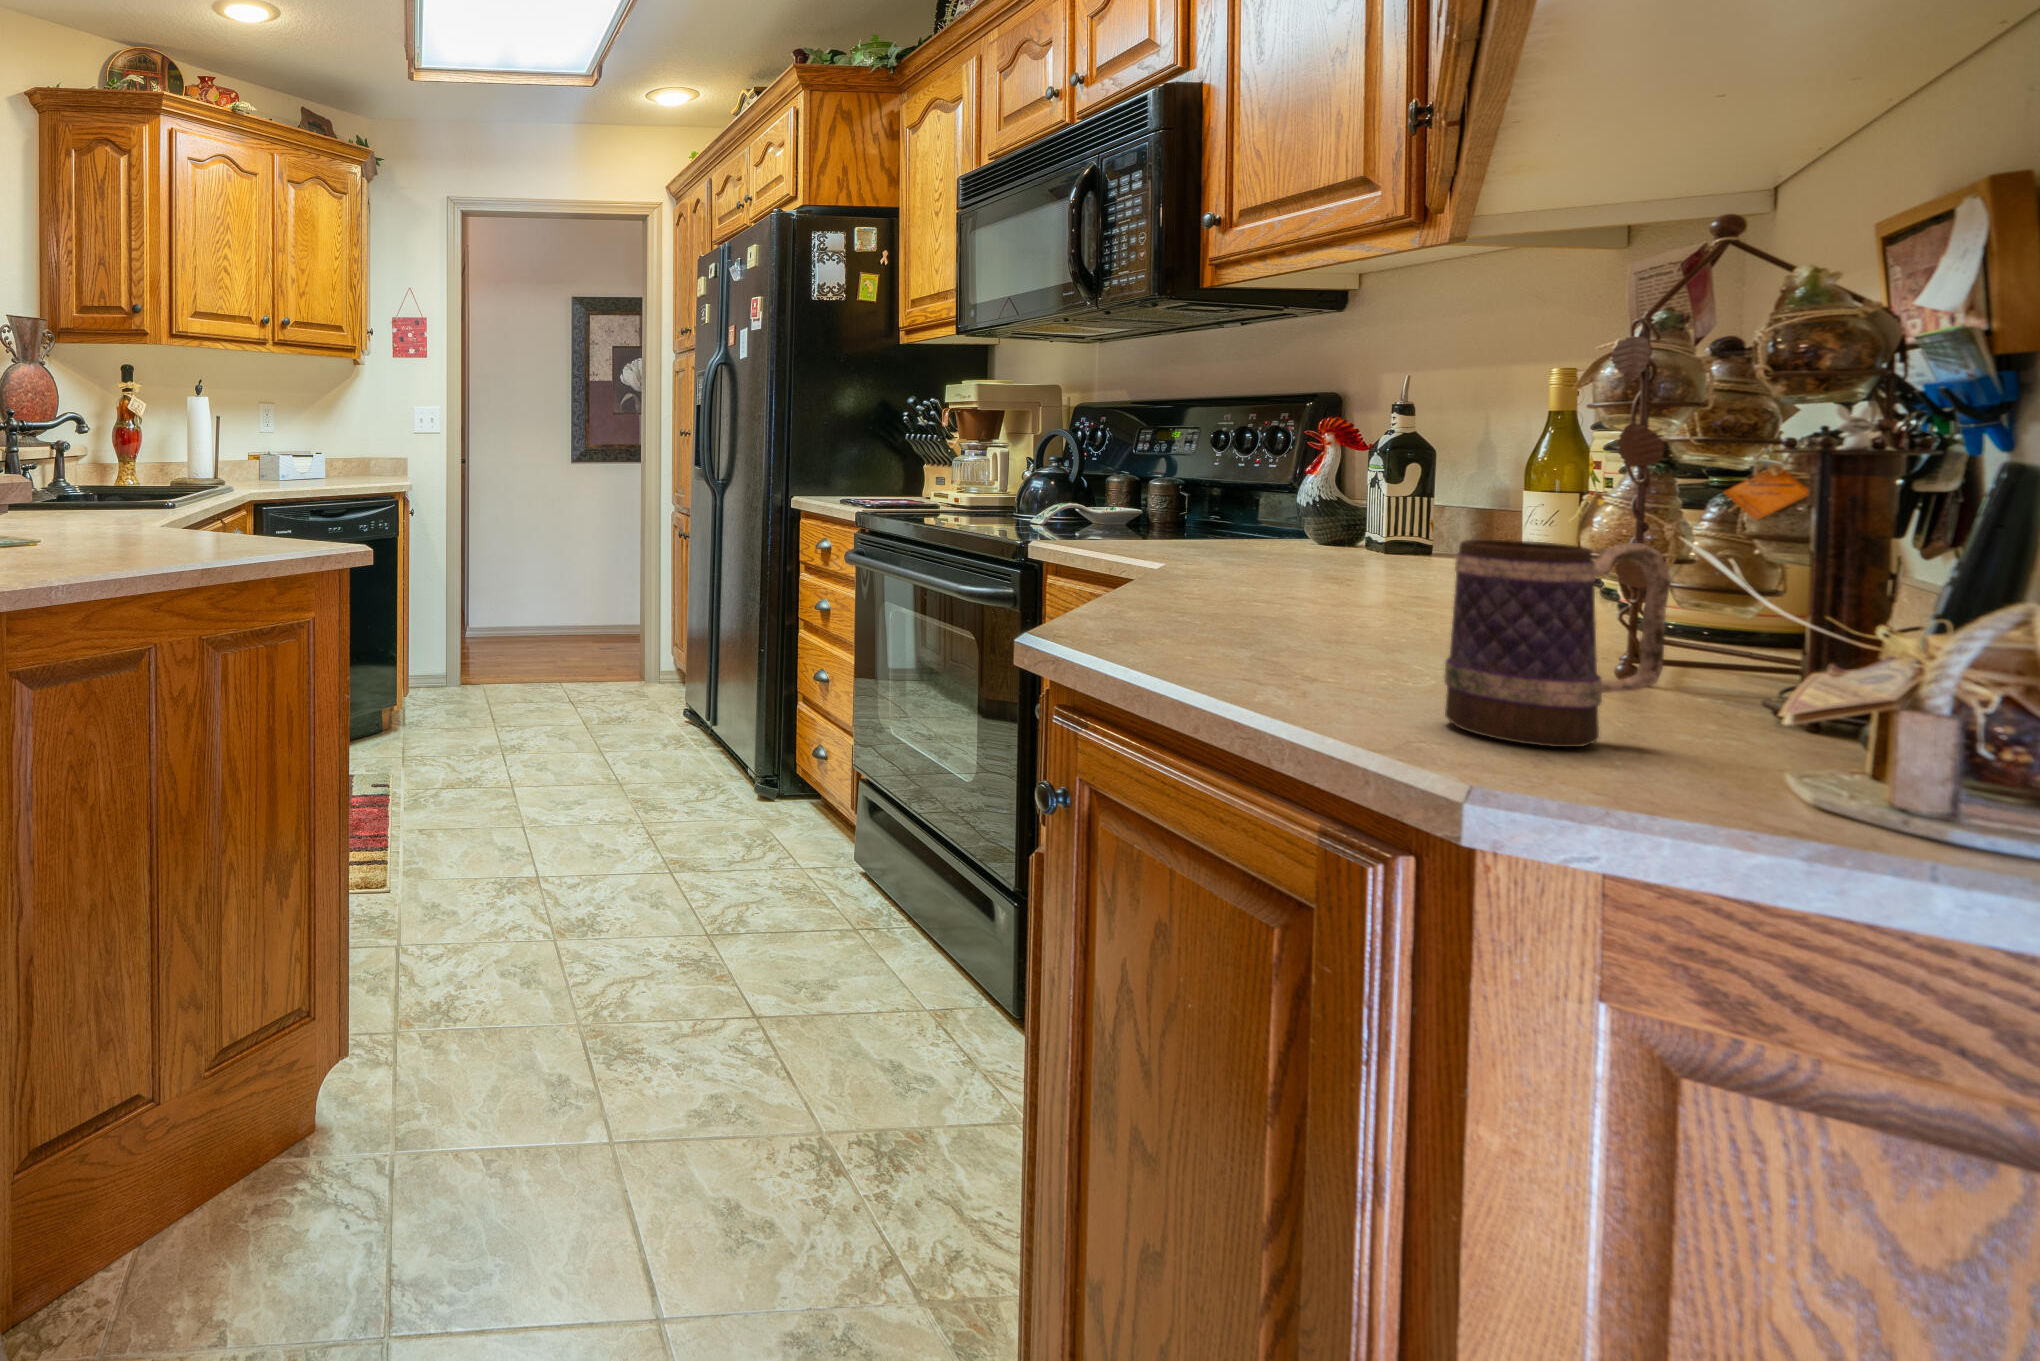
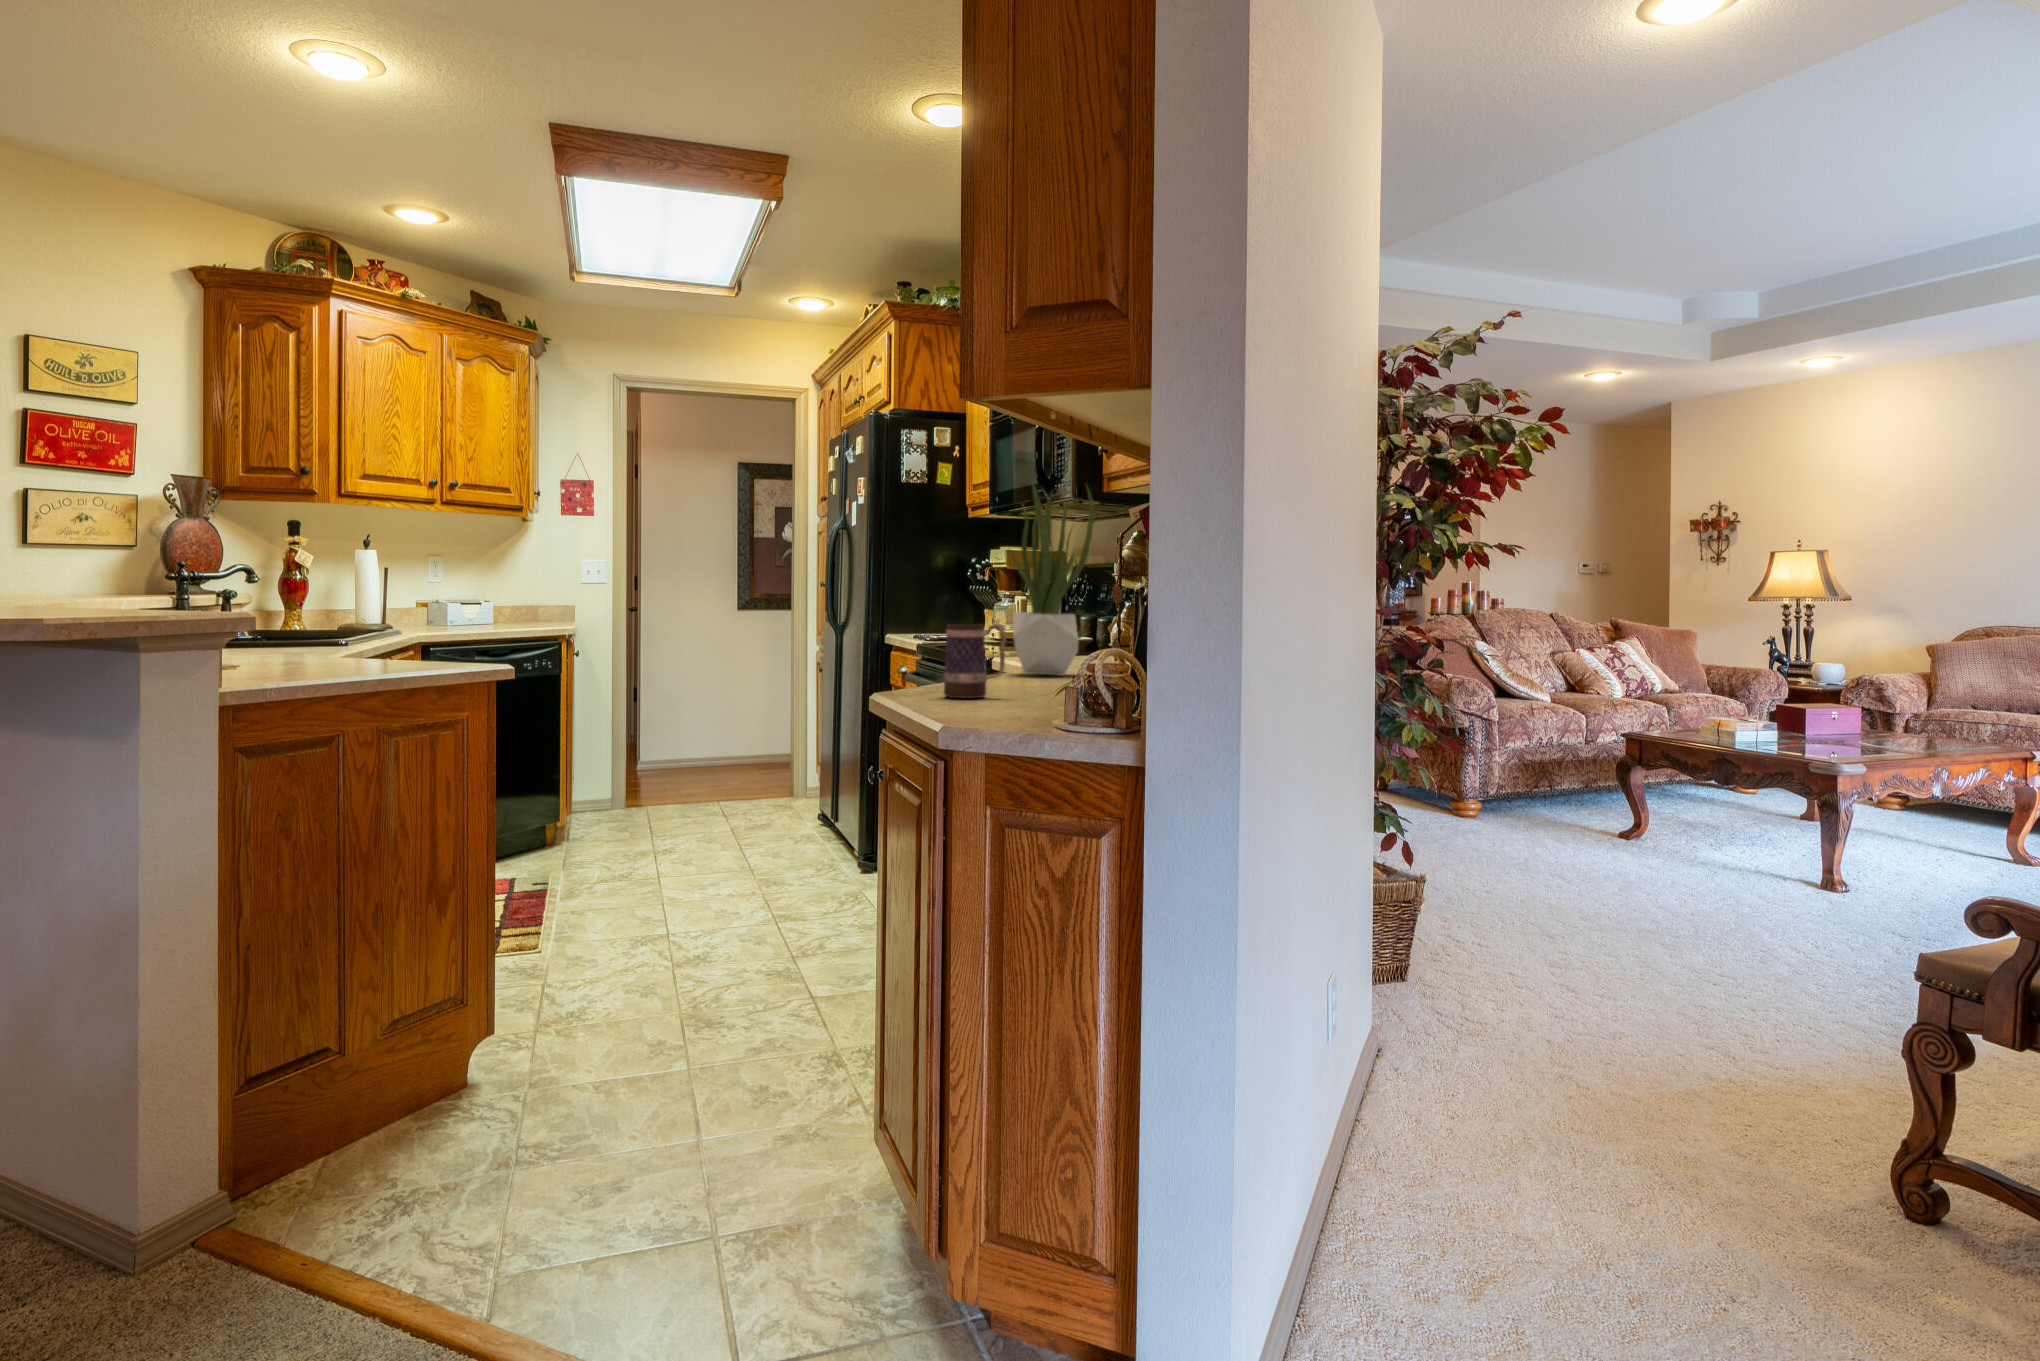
potted plant: none [1258,221,1466,616] -> present [1011,483,1094,676]

